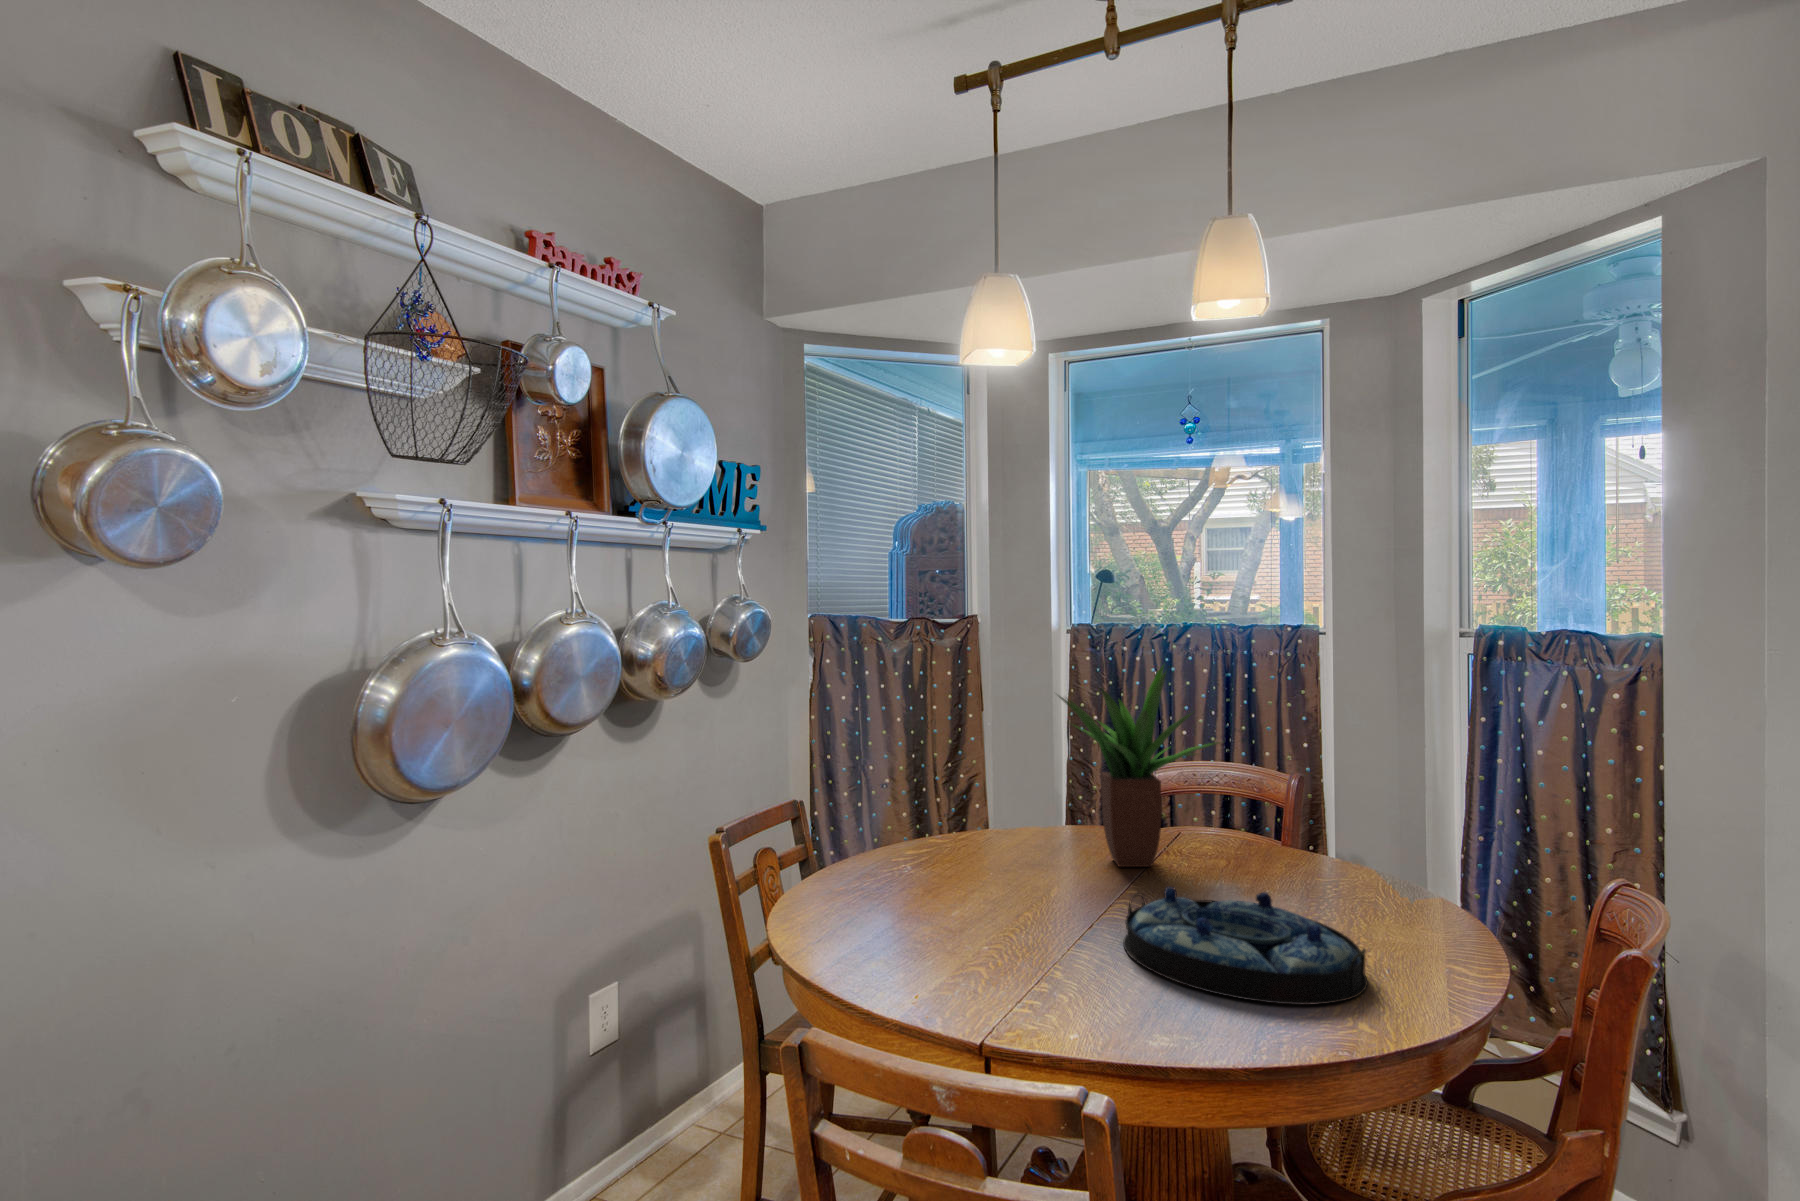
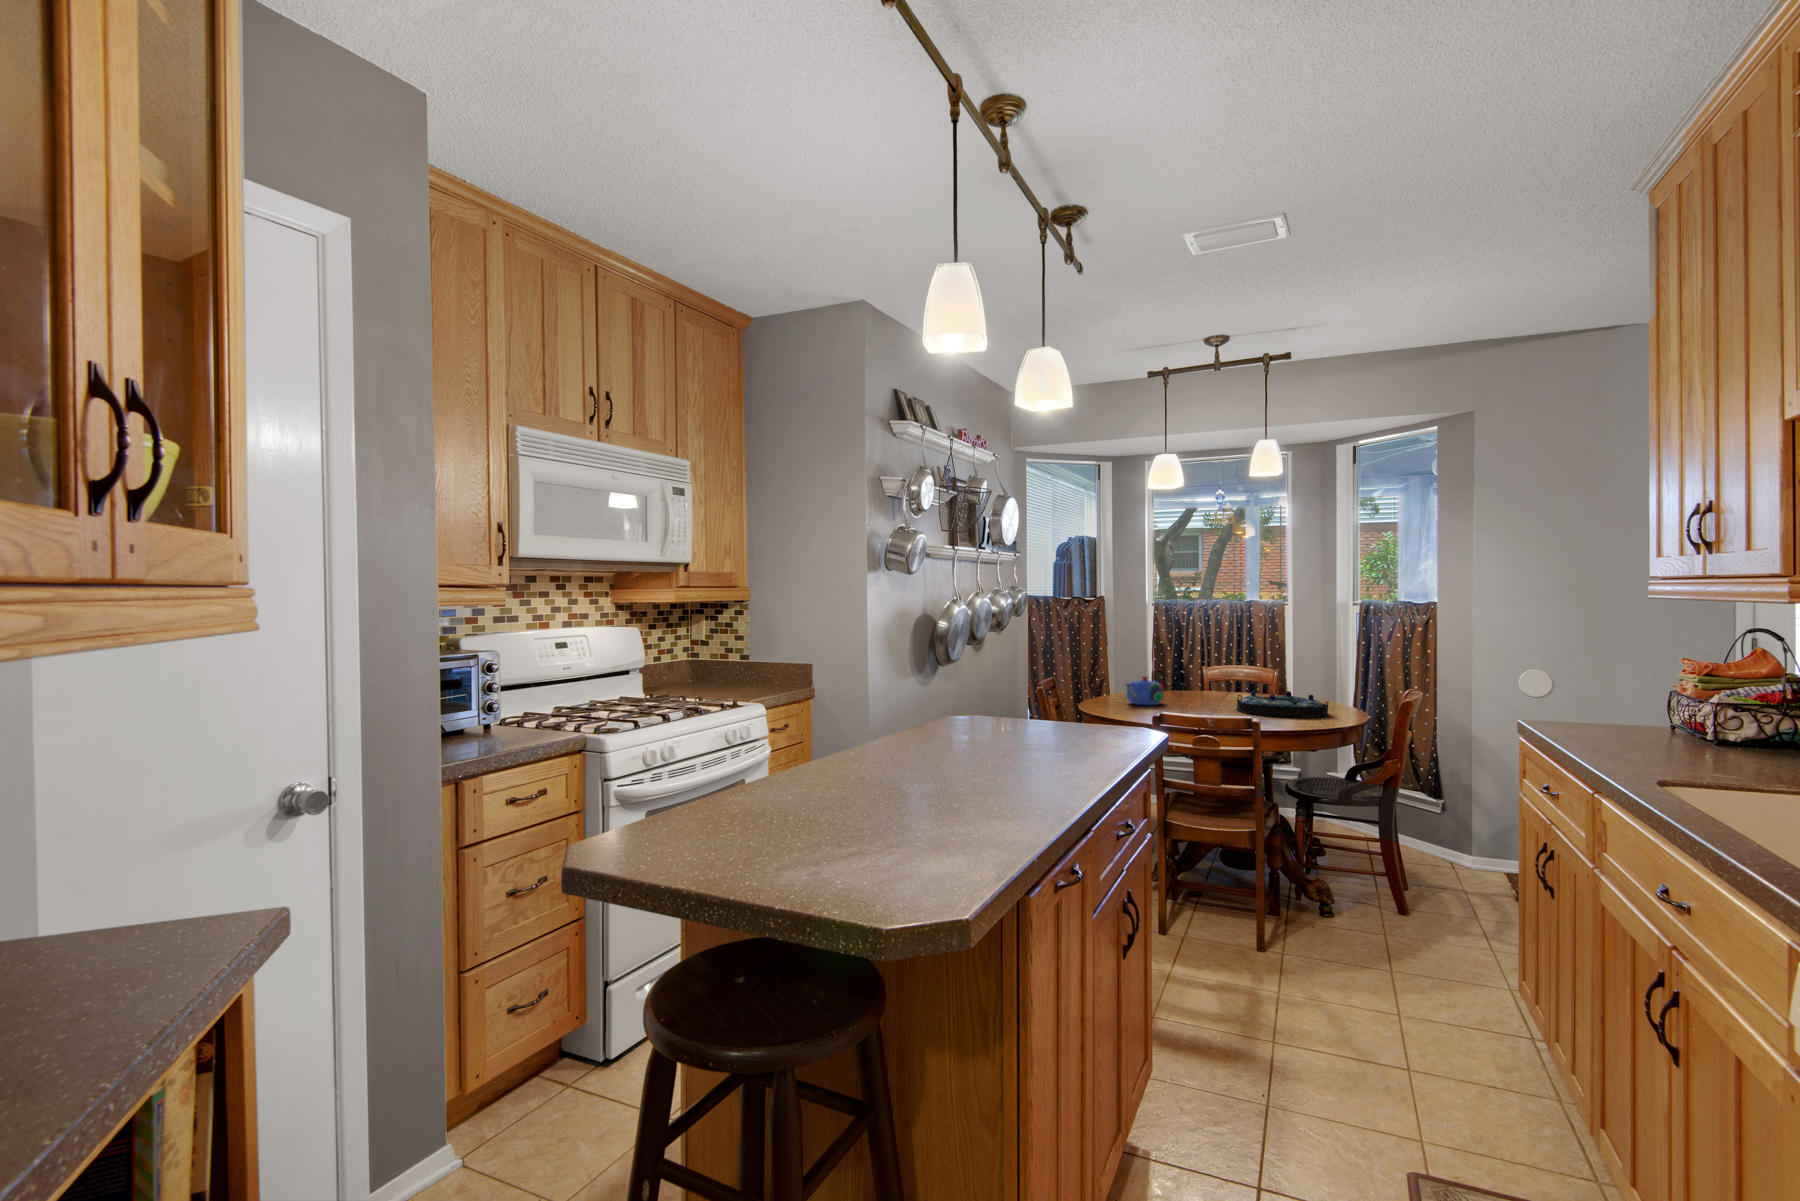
potted plant: present [1059,665,1218,867] -> none [1186,612,1259,698]
teapot: none [859,827,978,904] -> present [1126,677,1164,705]

